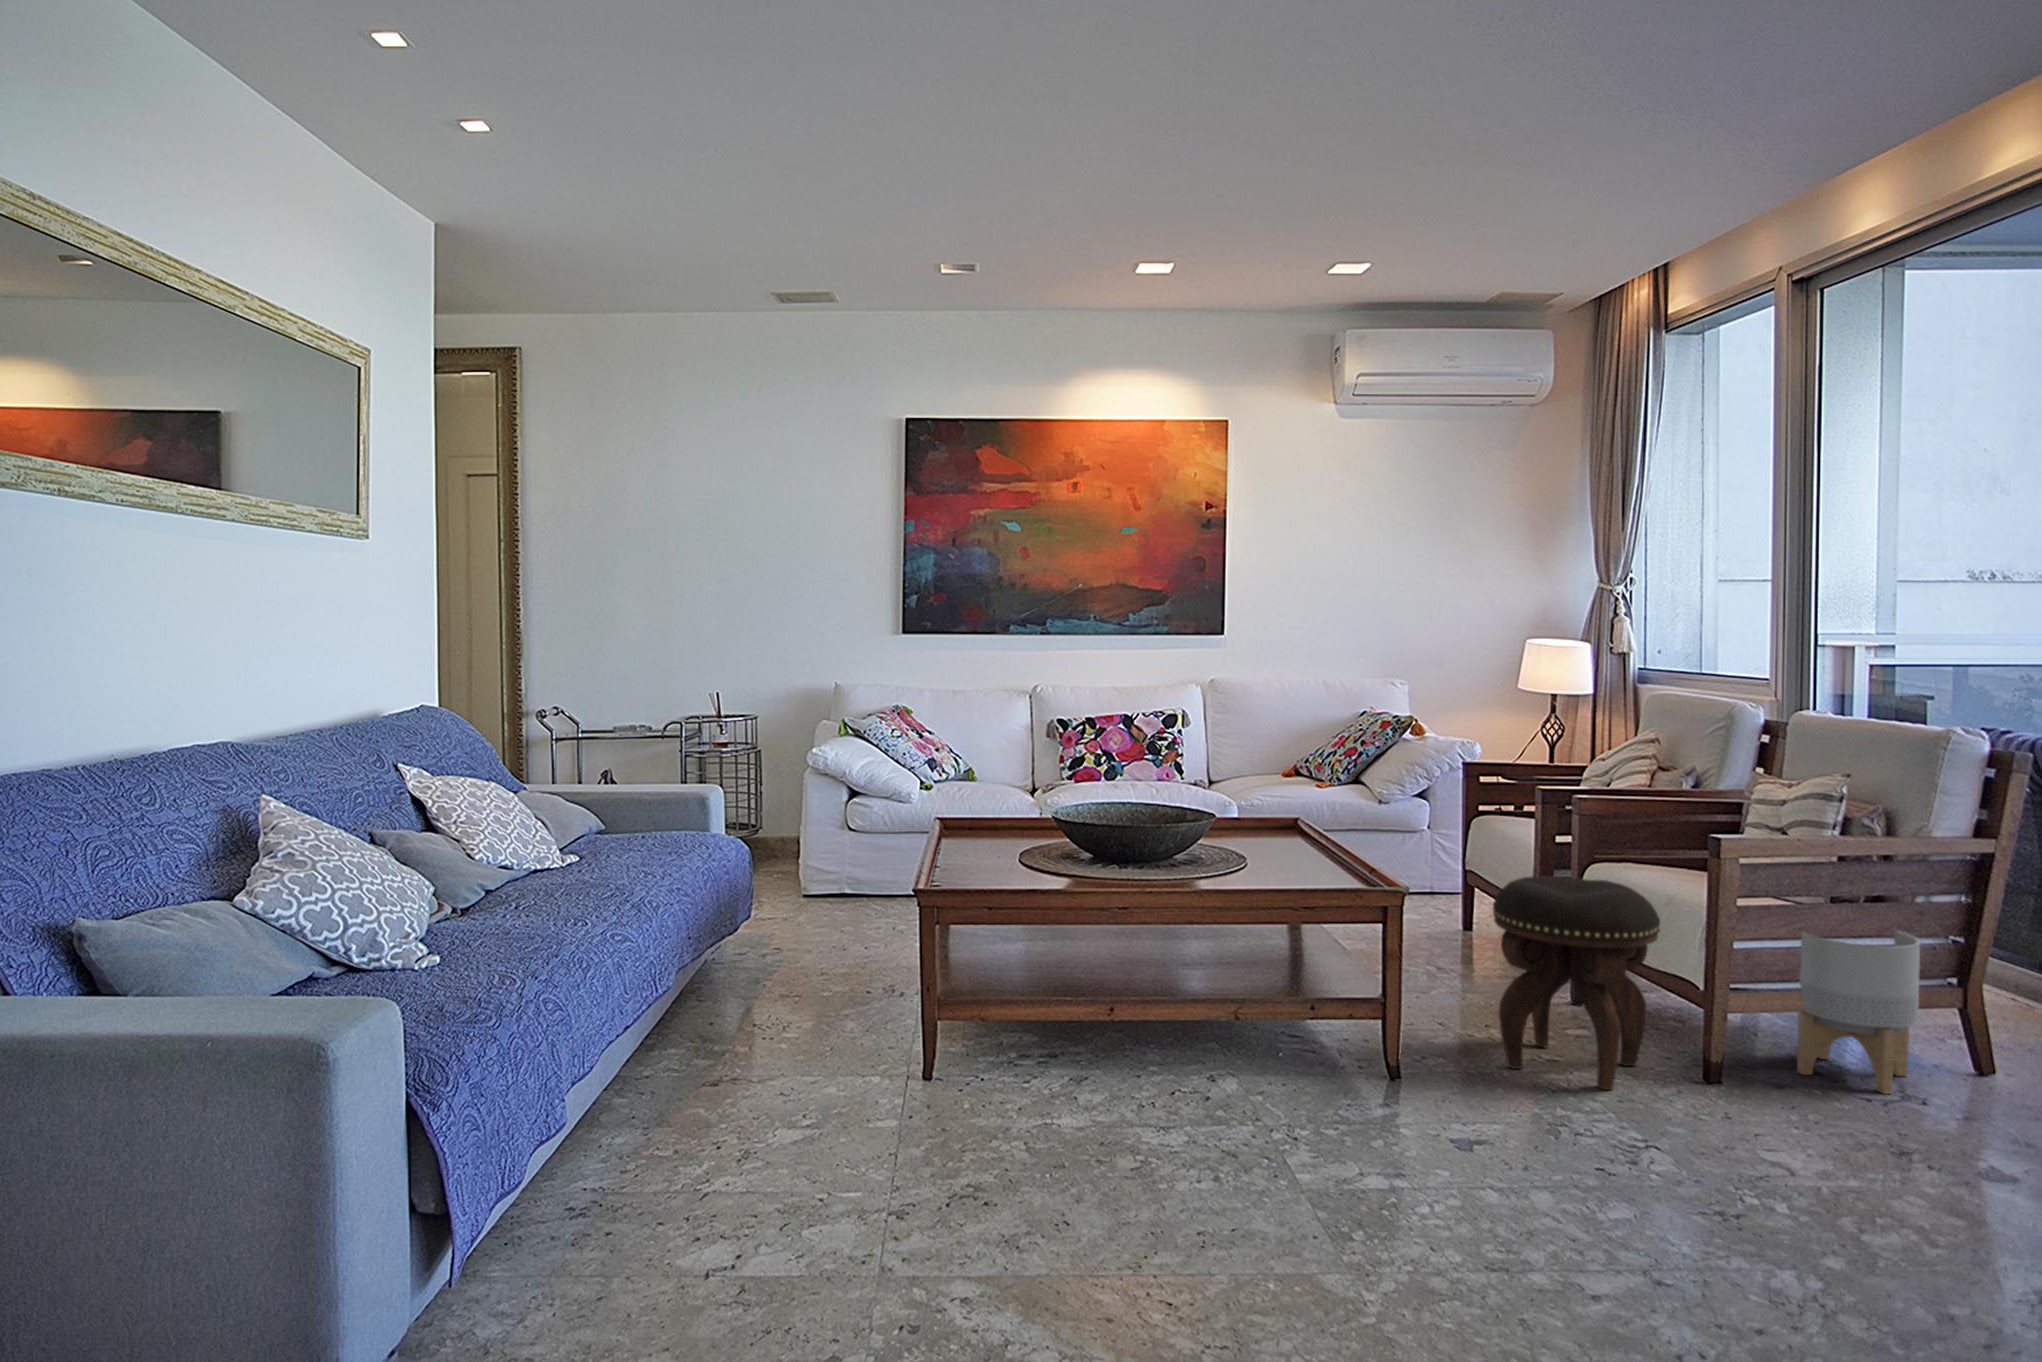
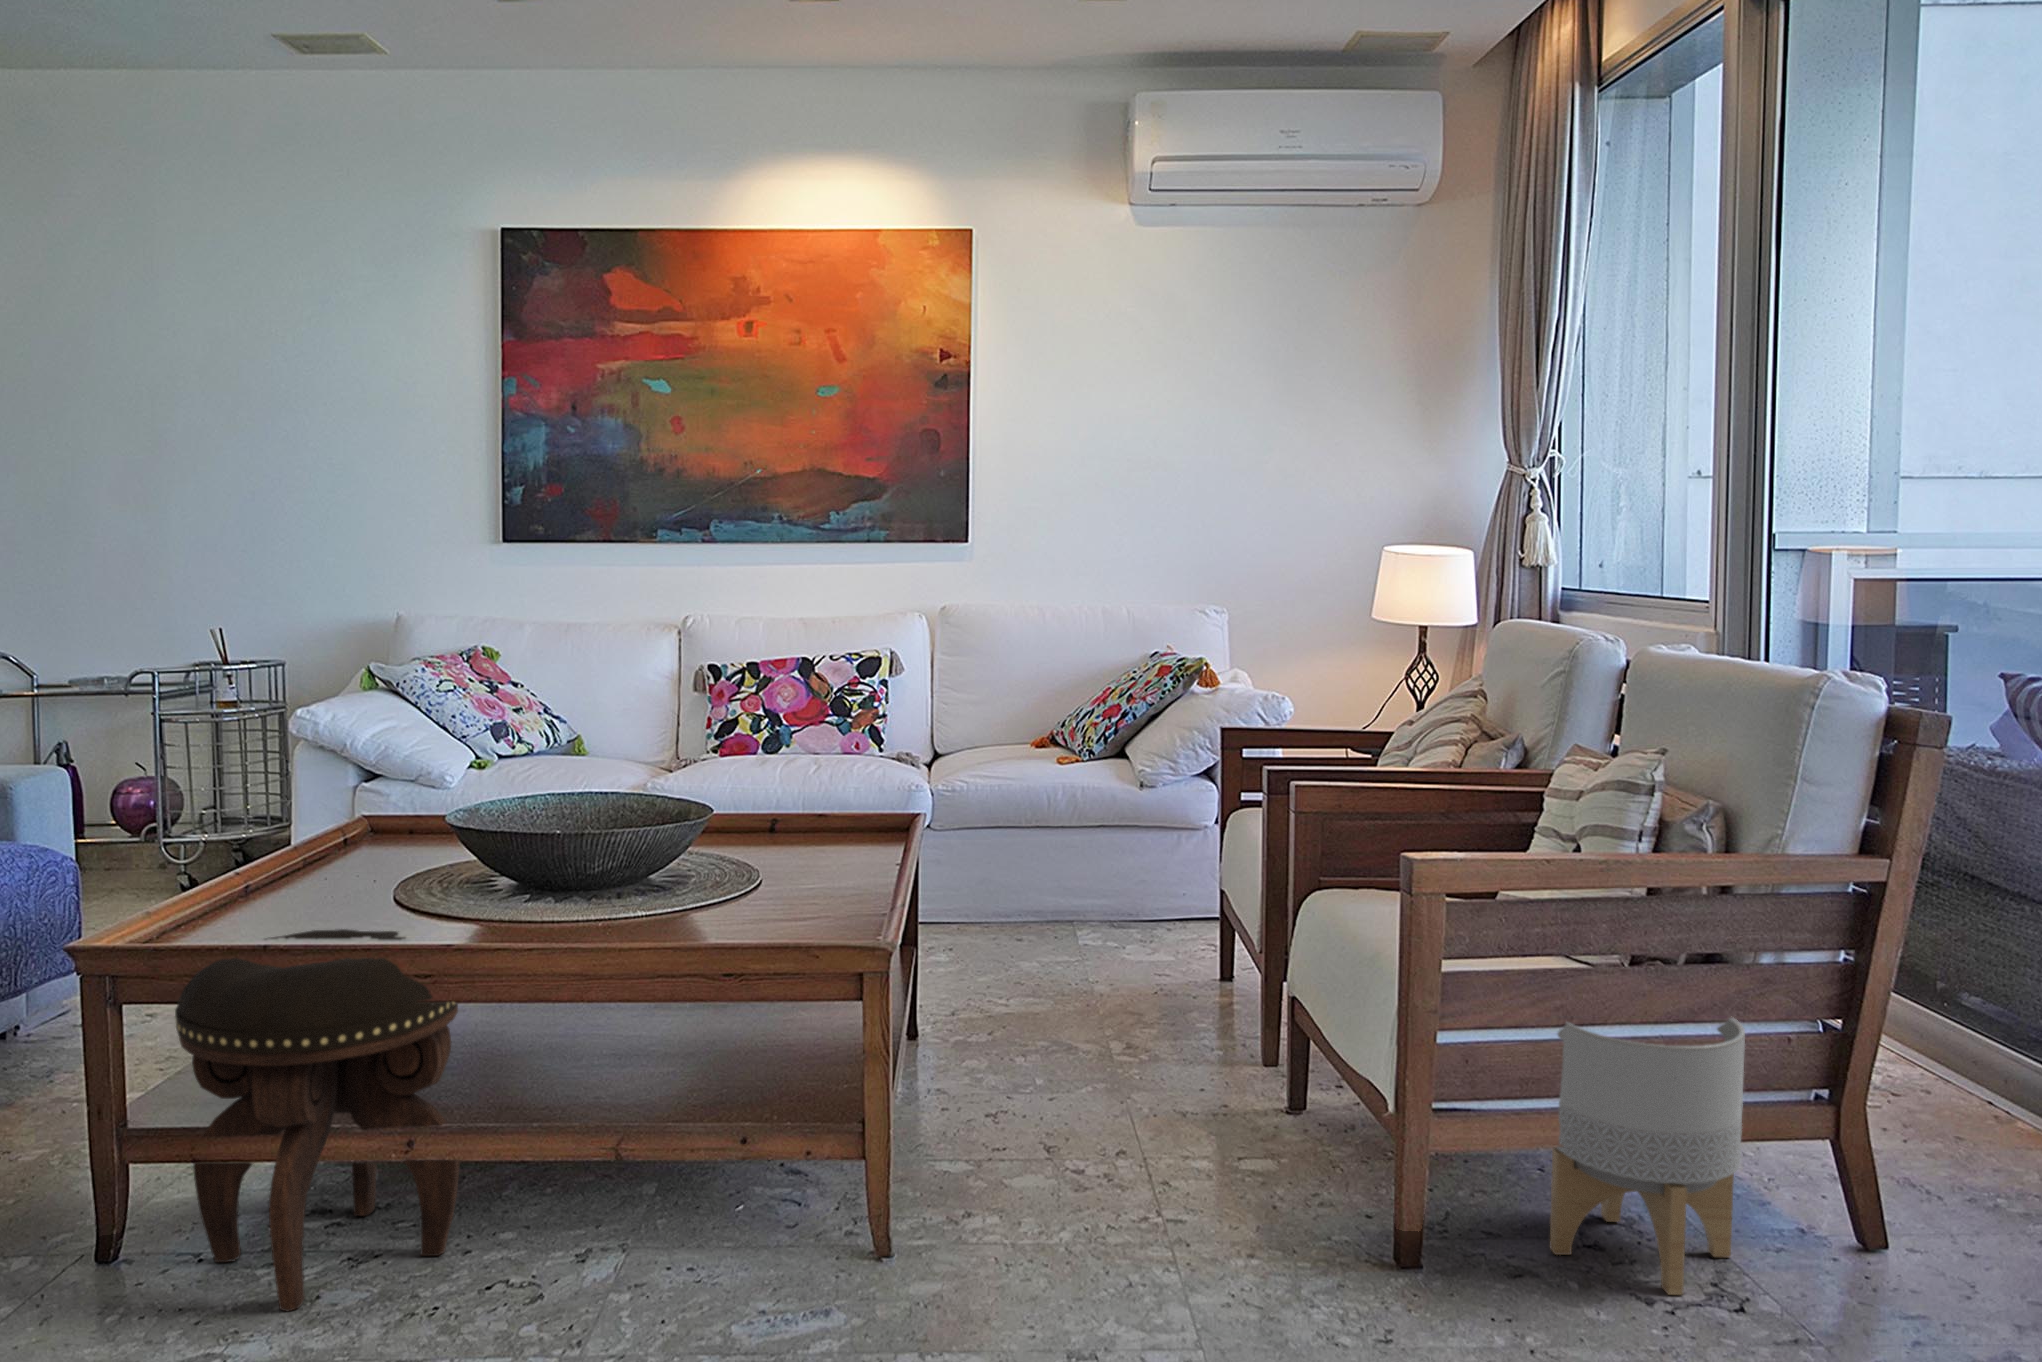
footstool: present [1493,876,1660,1090] -> present [175,929,459,1311]

